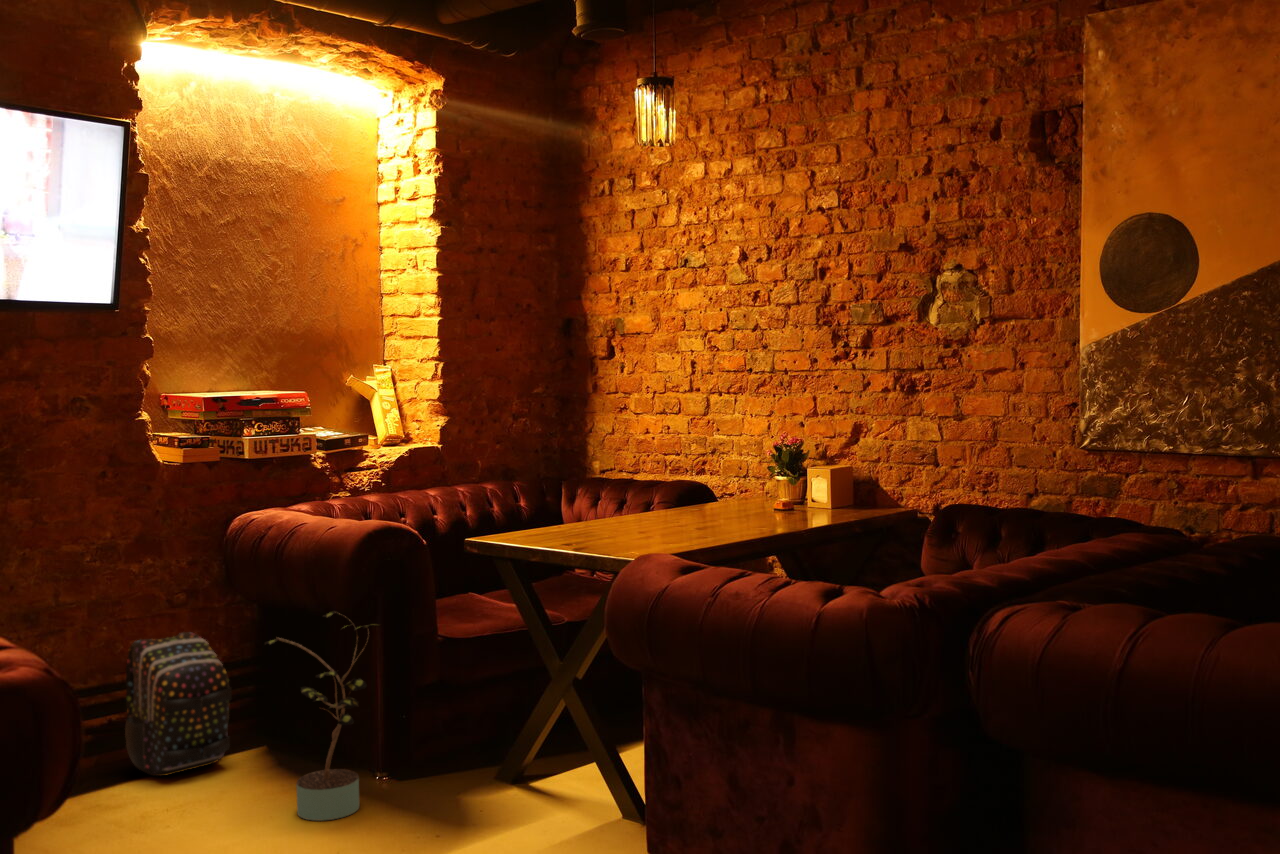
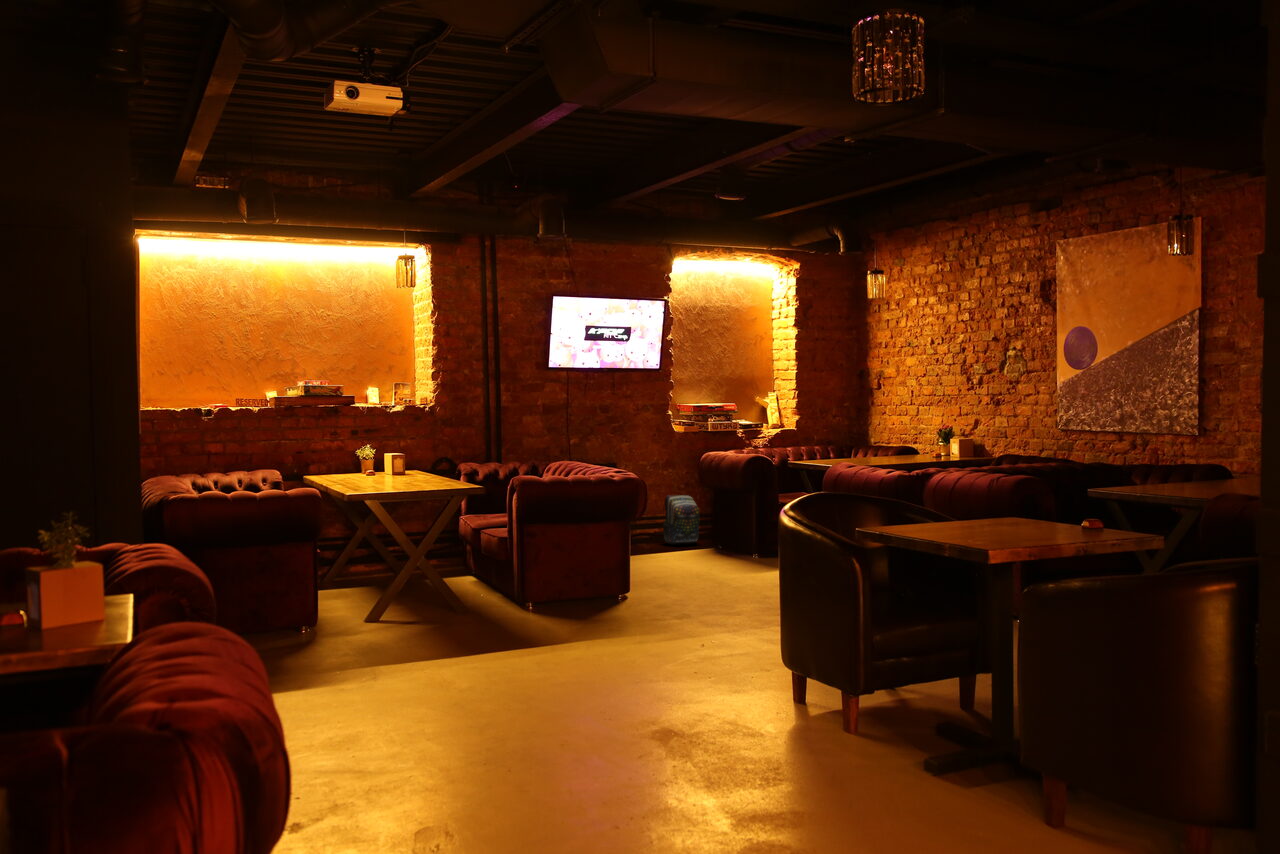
potted plant: present [265,611,380,821] -> none [709,483,750,555]

